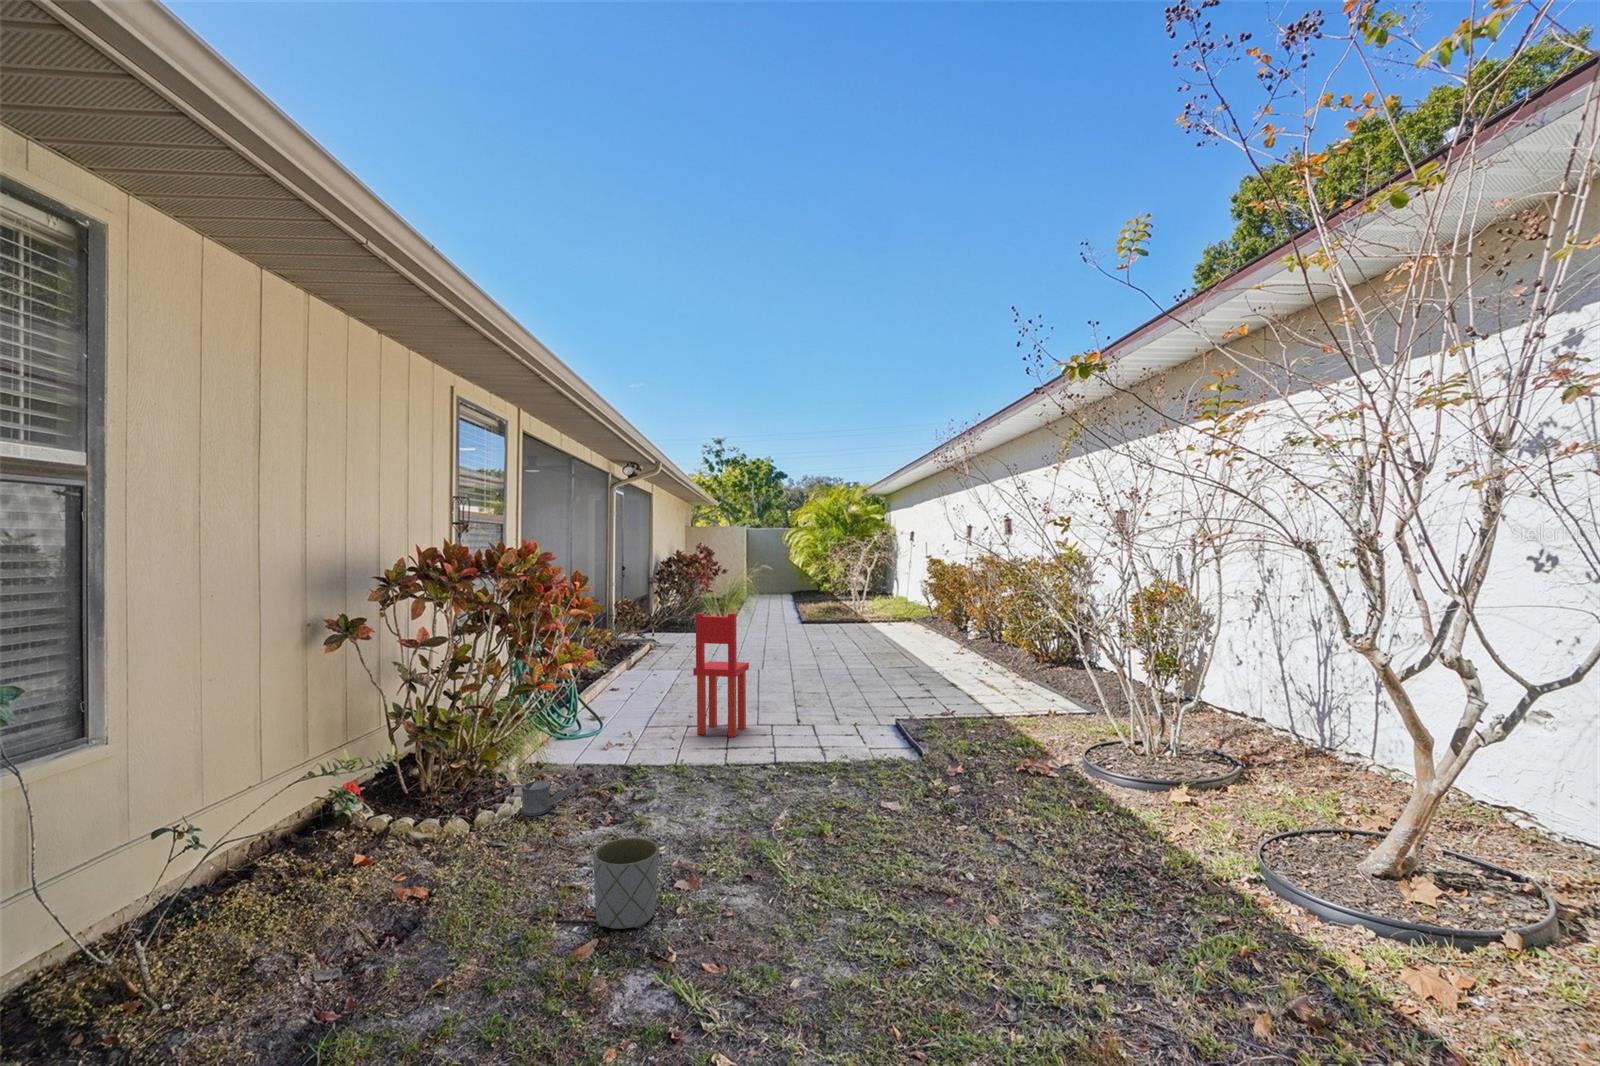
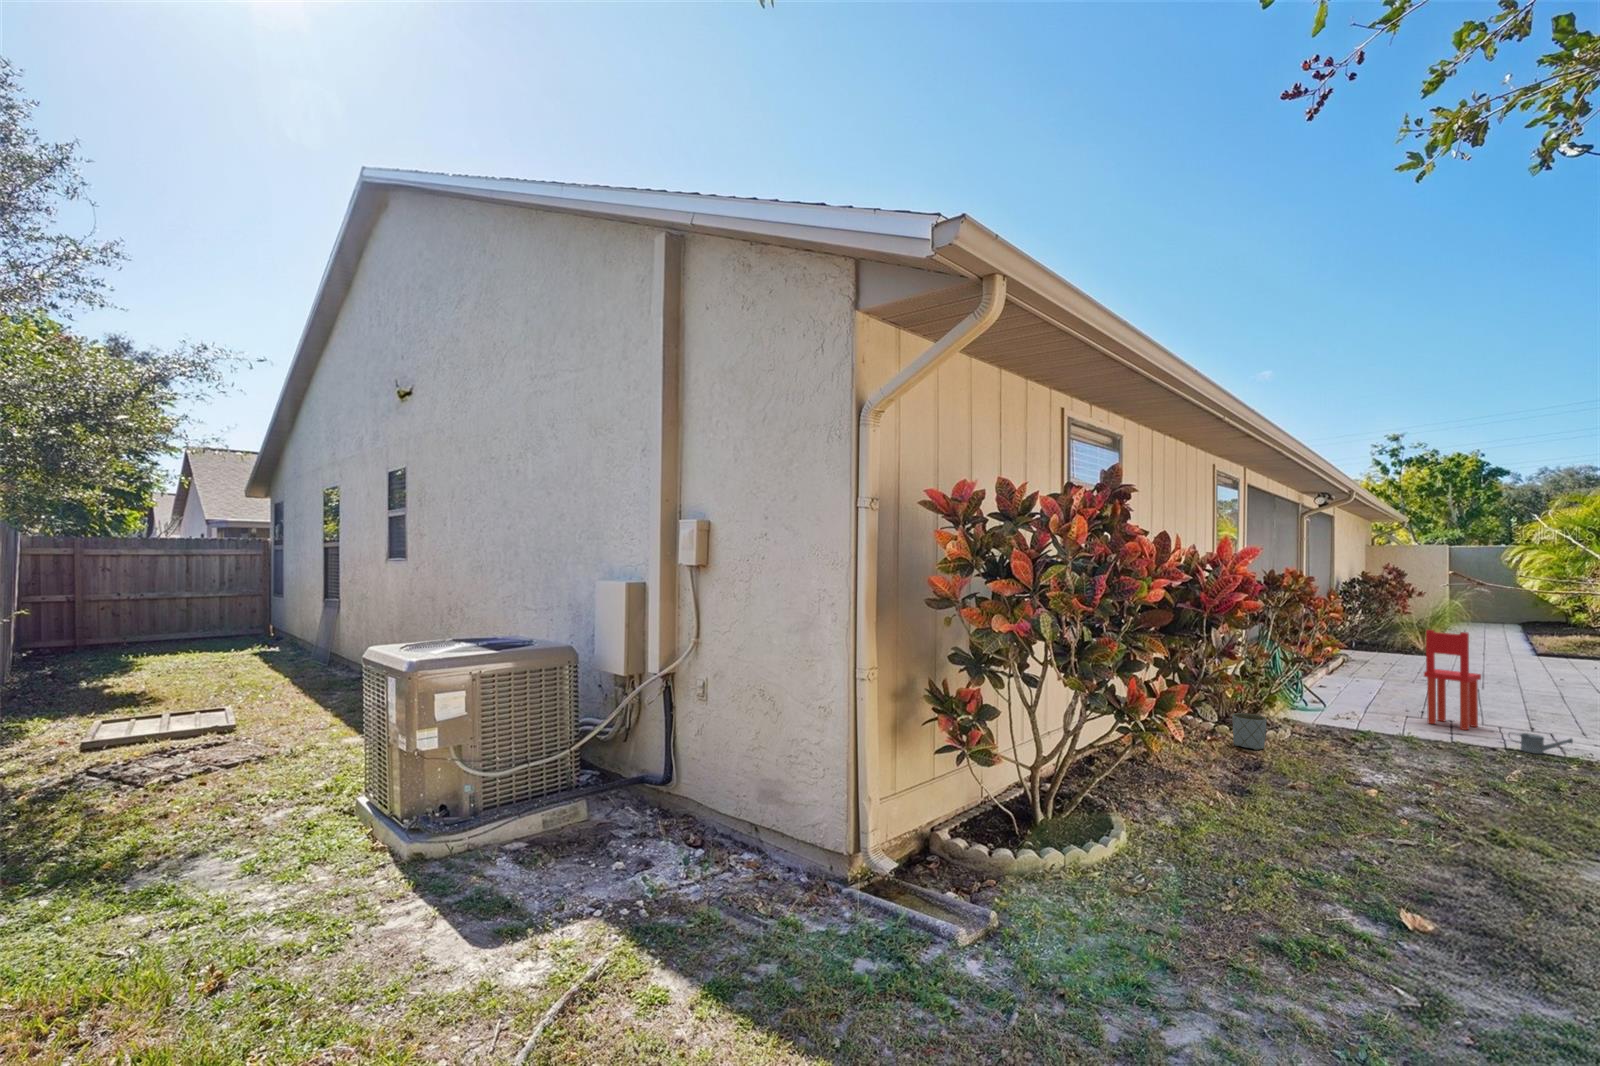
watering can: present [508,780,581,816] -> present [1509,733,1573,754]
planter: present [594,838,659,929] -> present [1232,713,1267,750]

